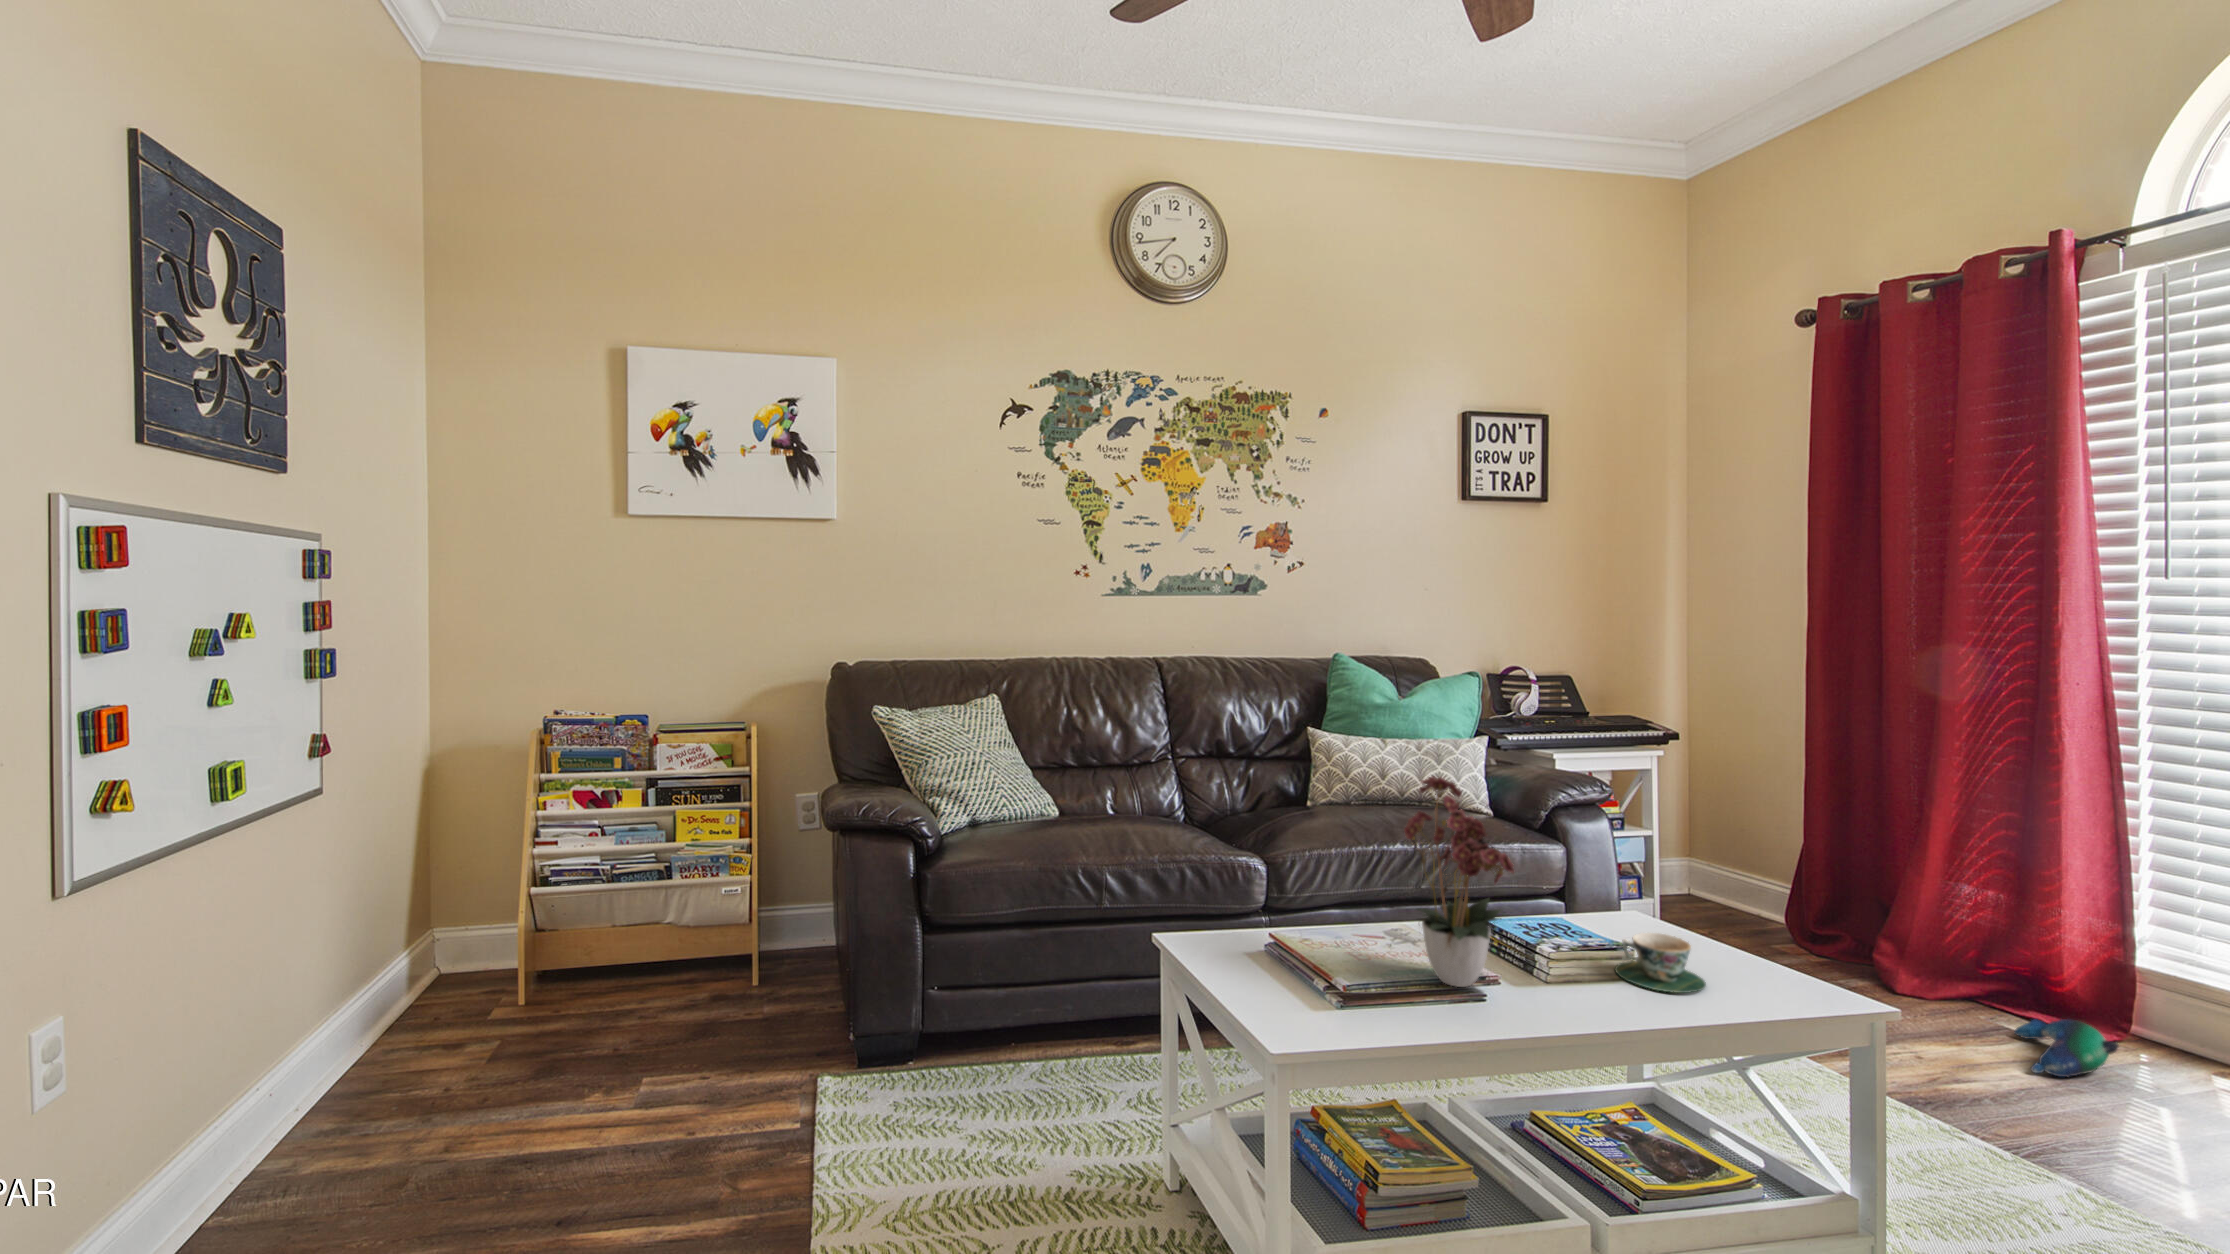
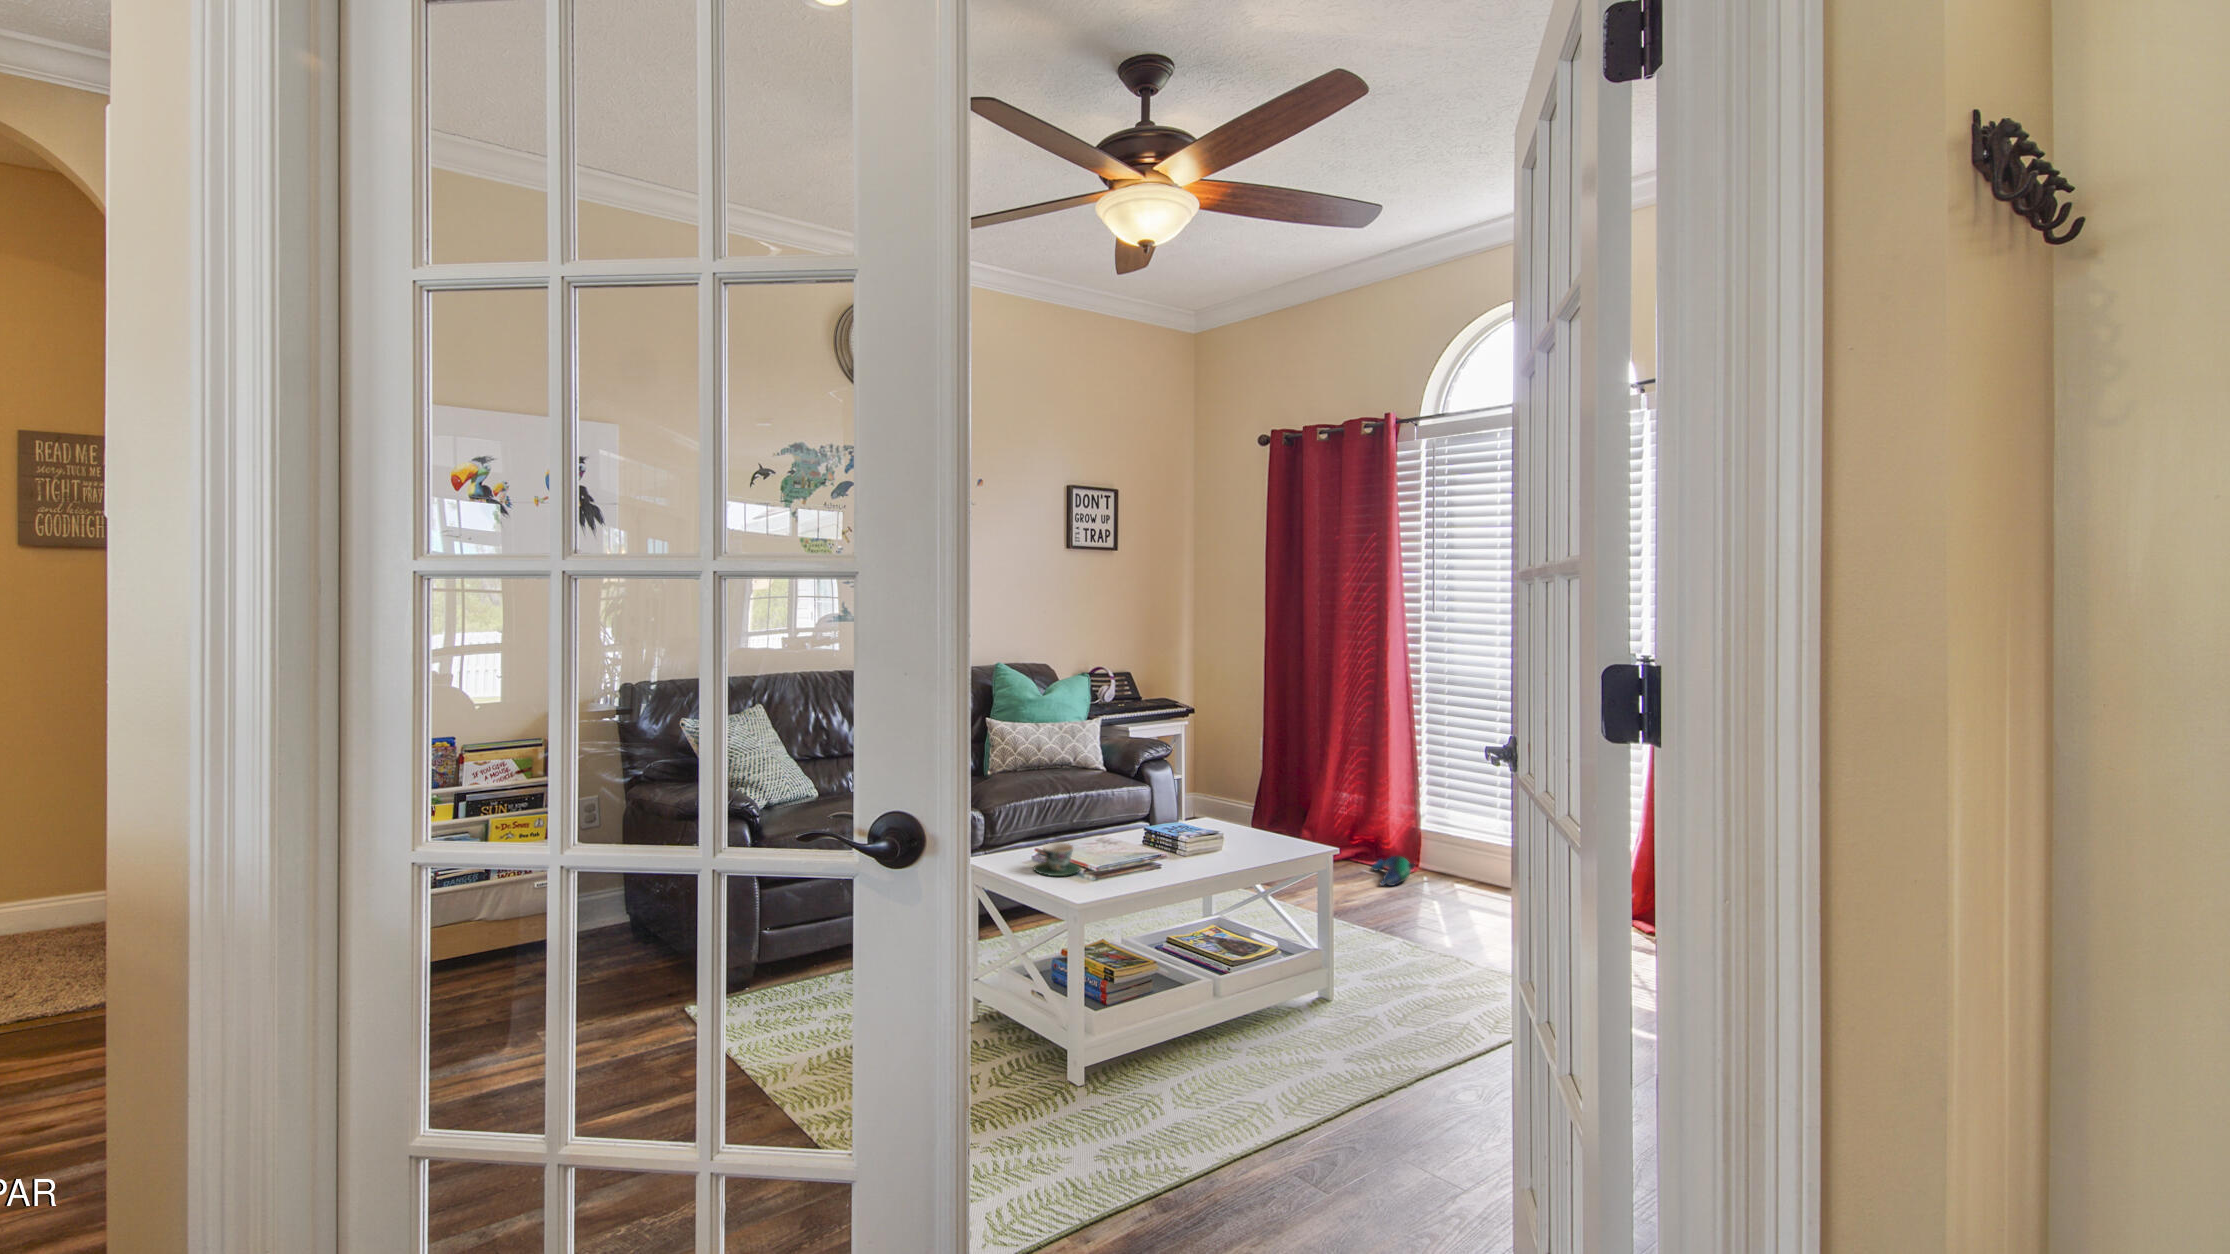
flower arrangement: present [1404,776,1514,987] -> none [1109,737,1186,863]
teacup: present [1615,933,1706,993] -> present [1034,843,1081,876]

